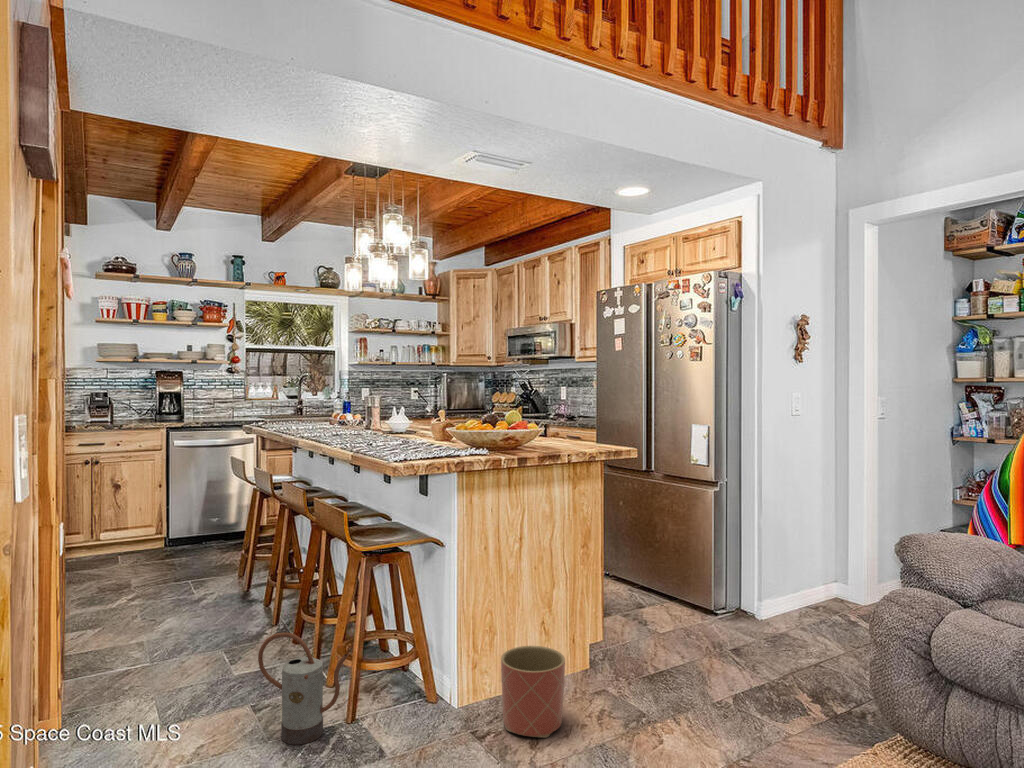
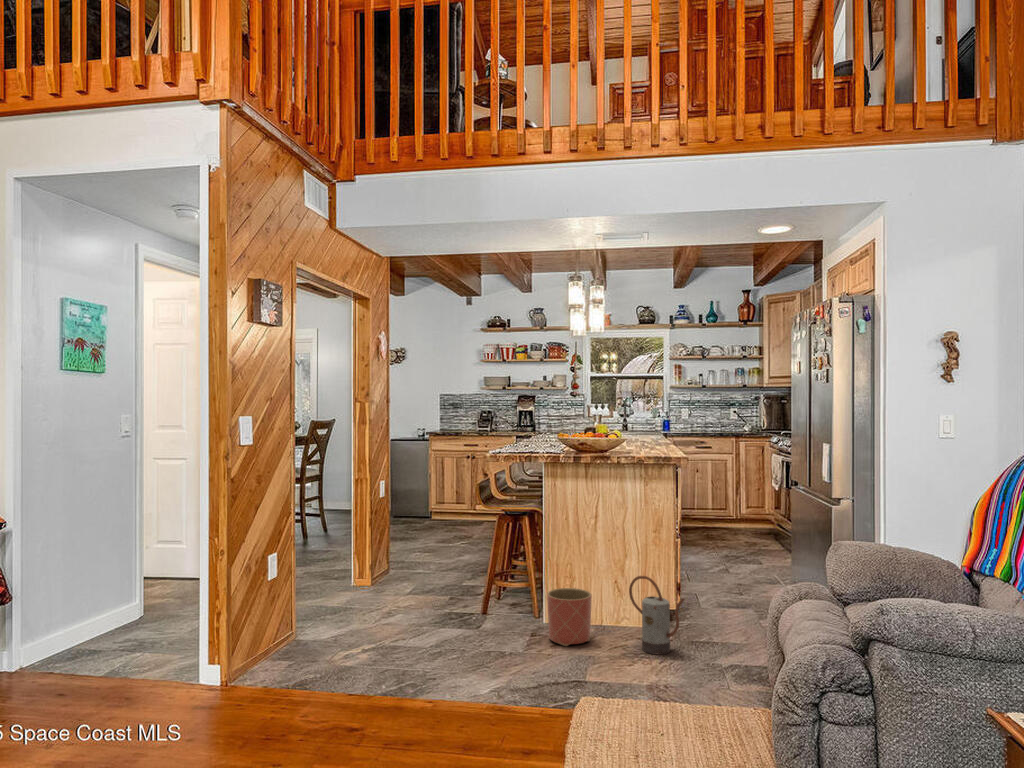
watering can: present [258,632,349,745] -> present [629,576,684,655]

